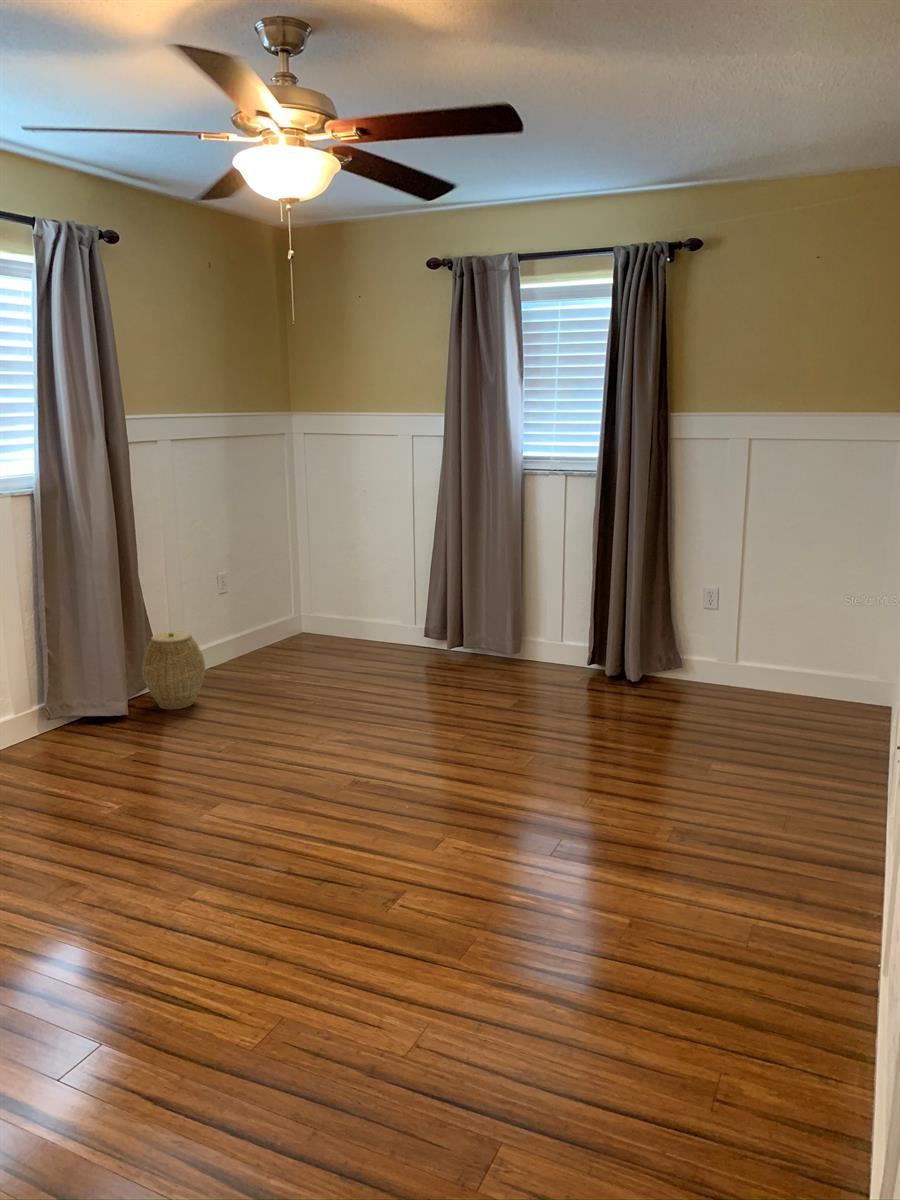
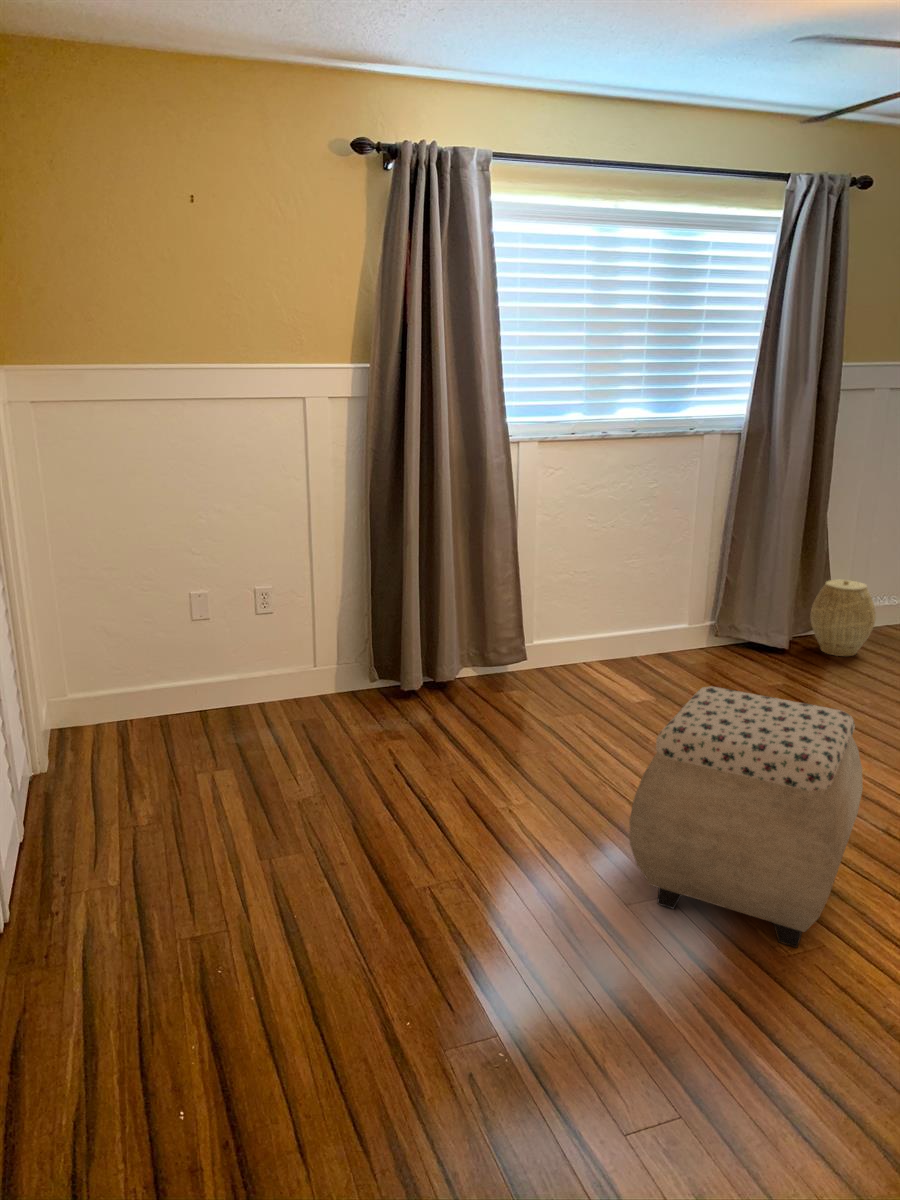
ottoman: none [48,771,285,1060] -> present [629,686,863,948]

